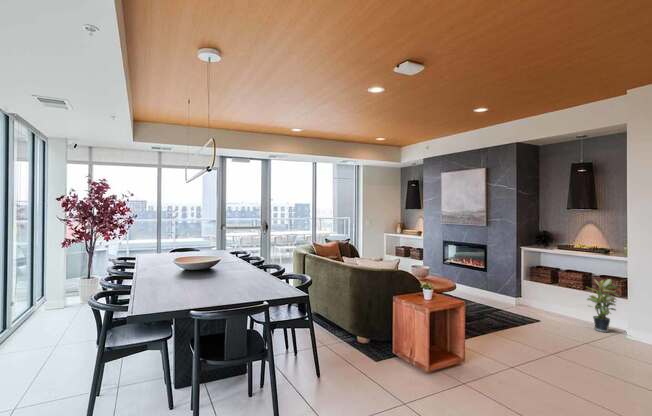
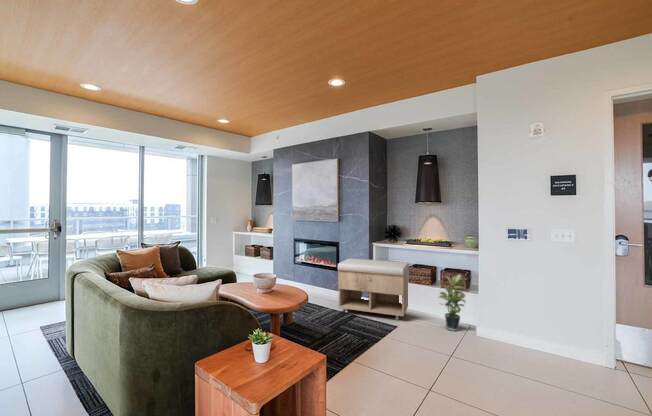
storage bench: none [484,260,559,318] -> present [338,258,409,320]

